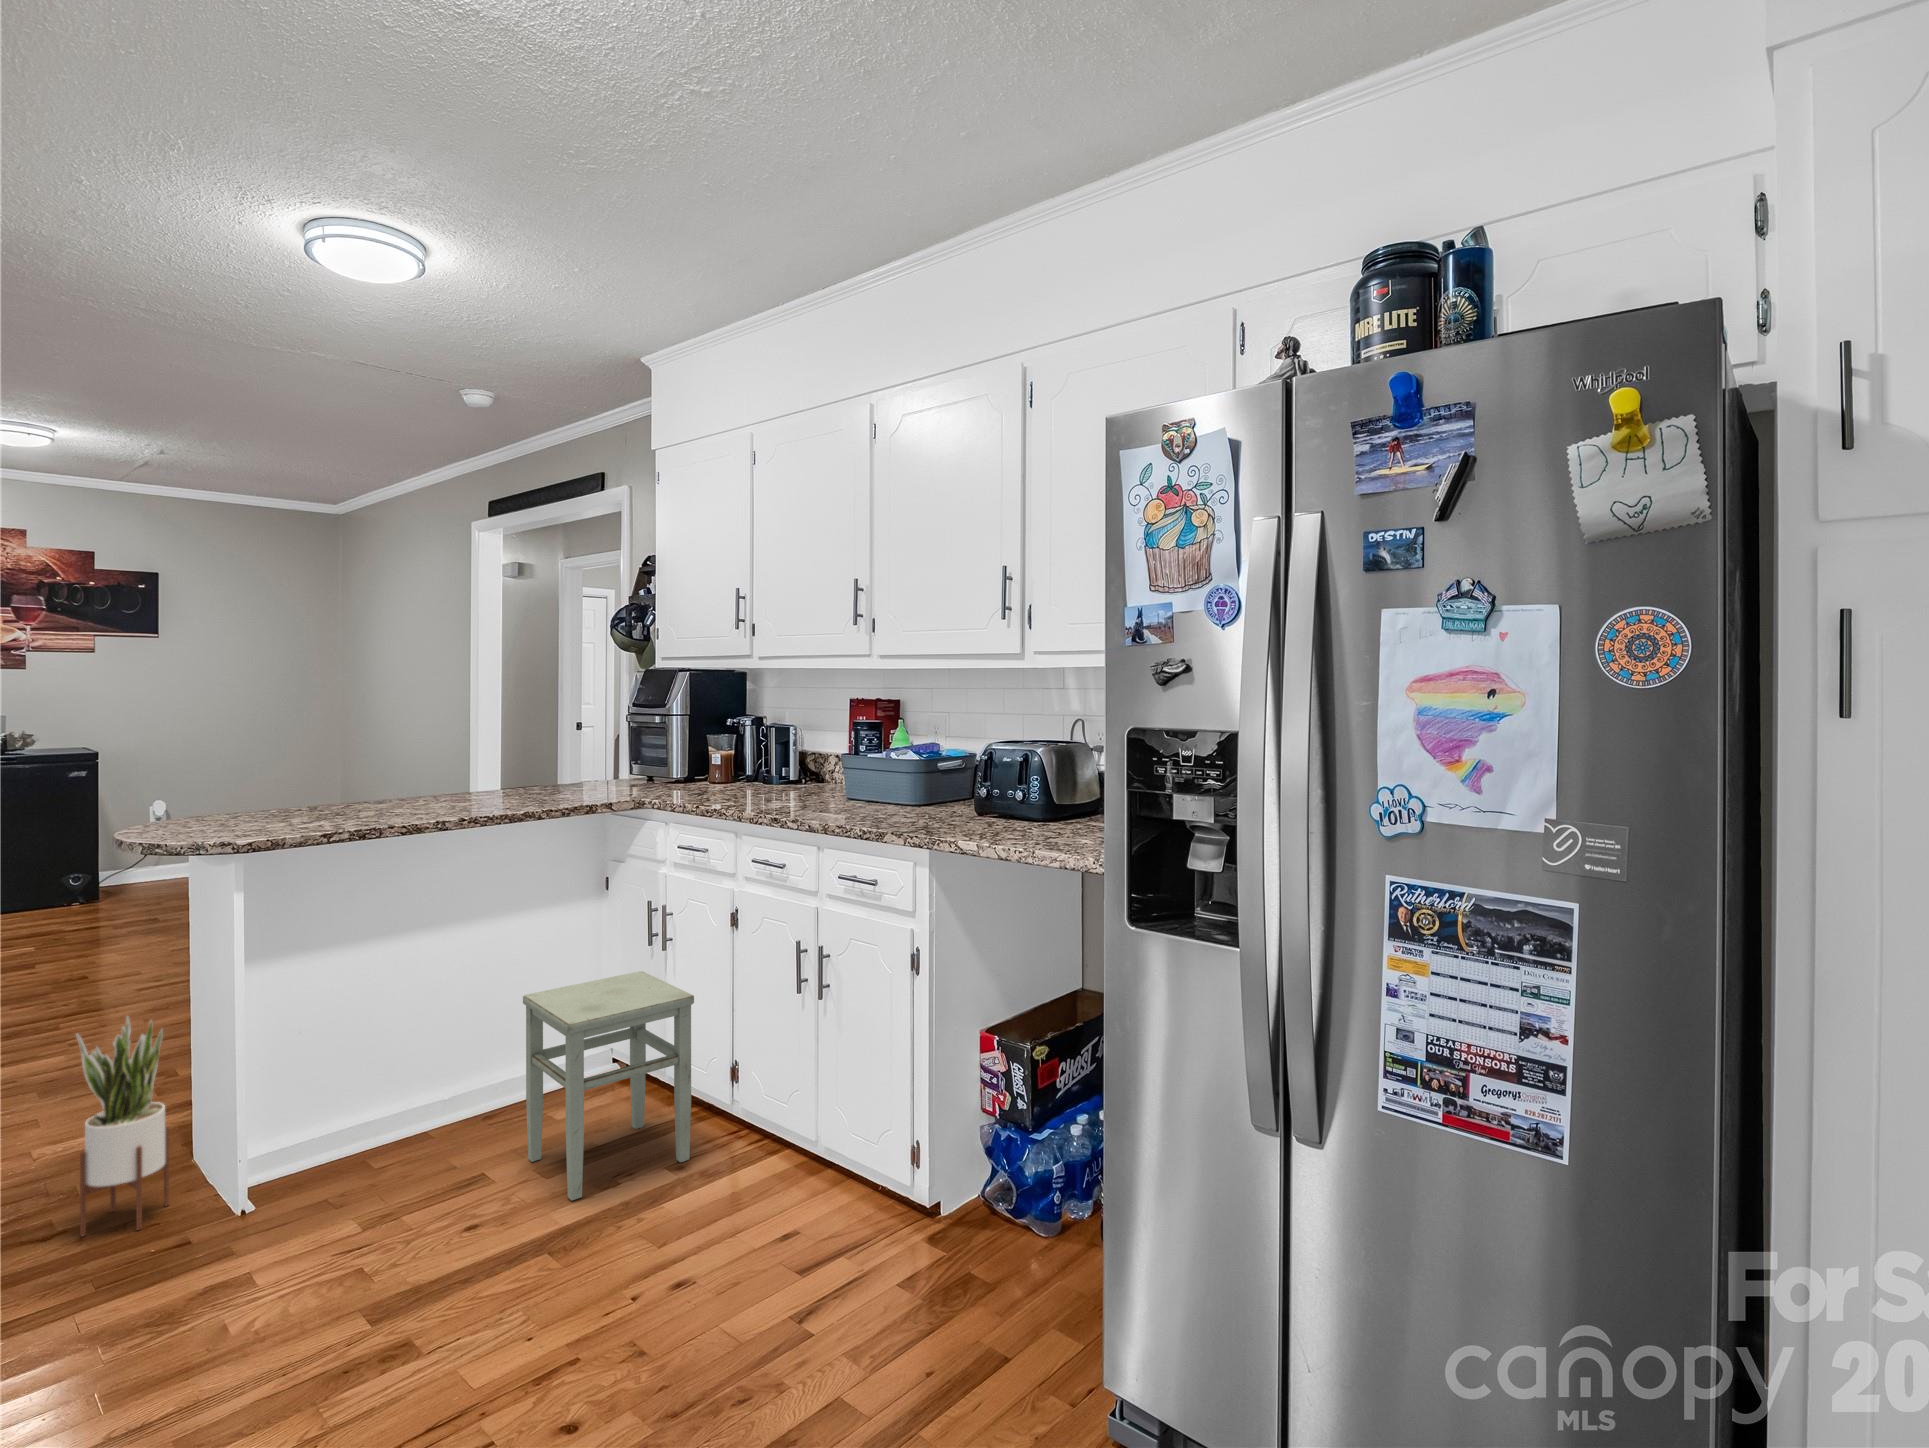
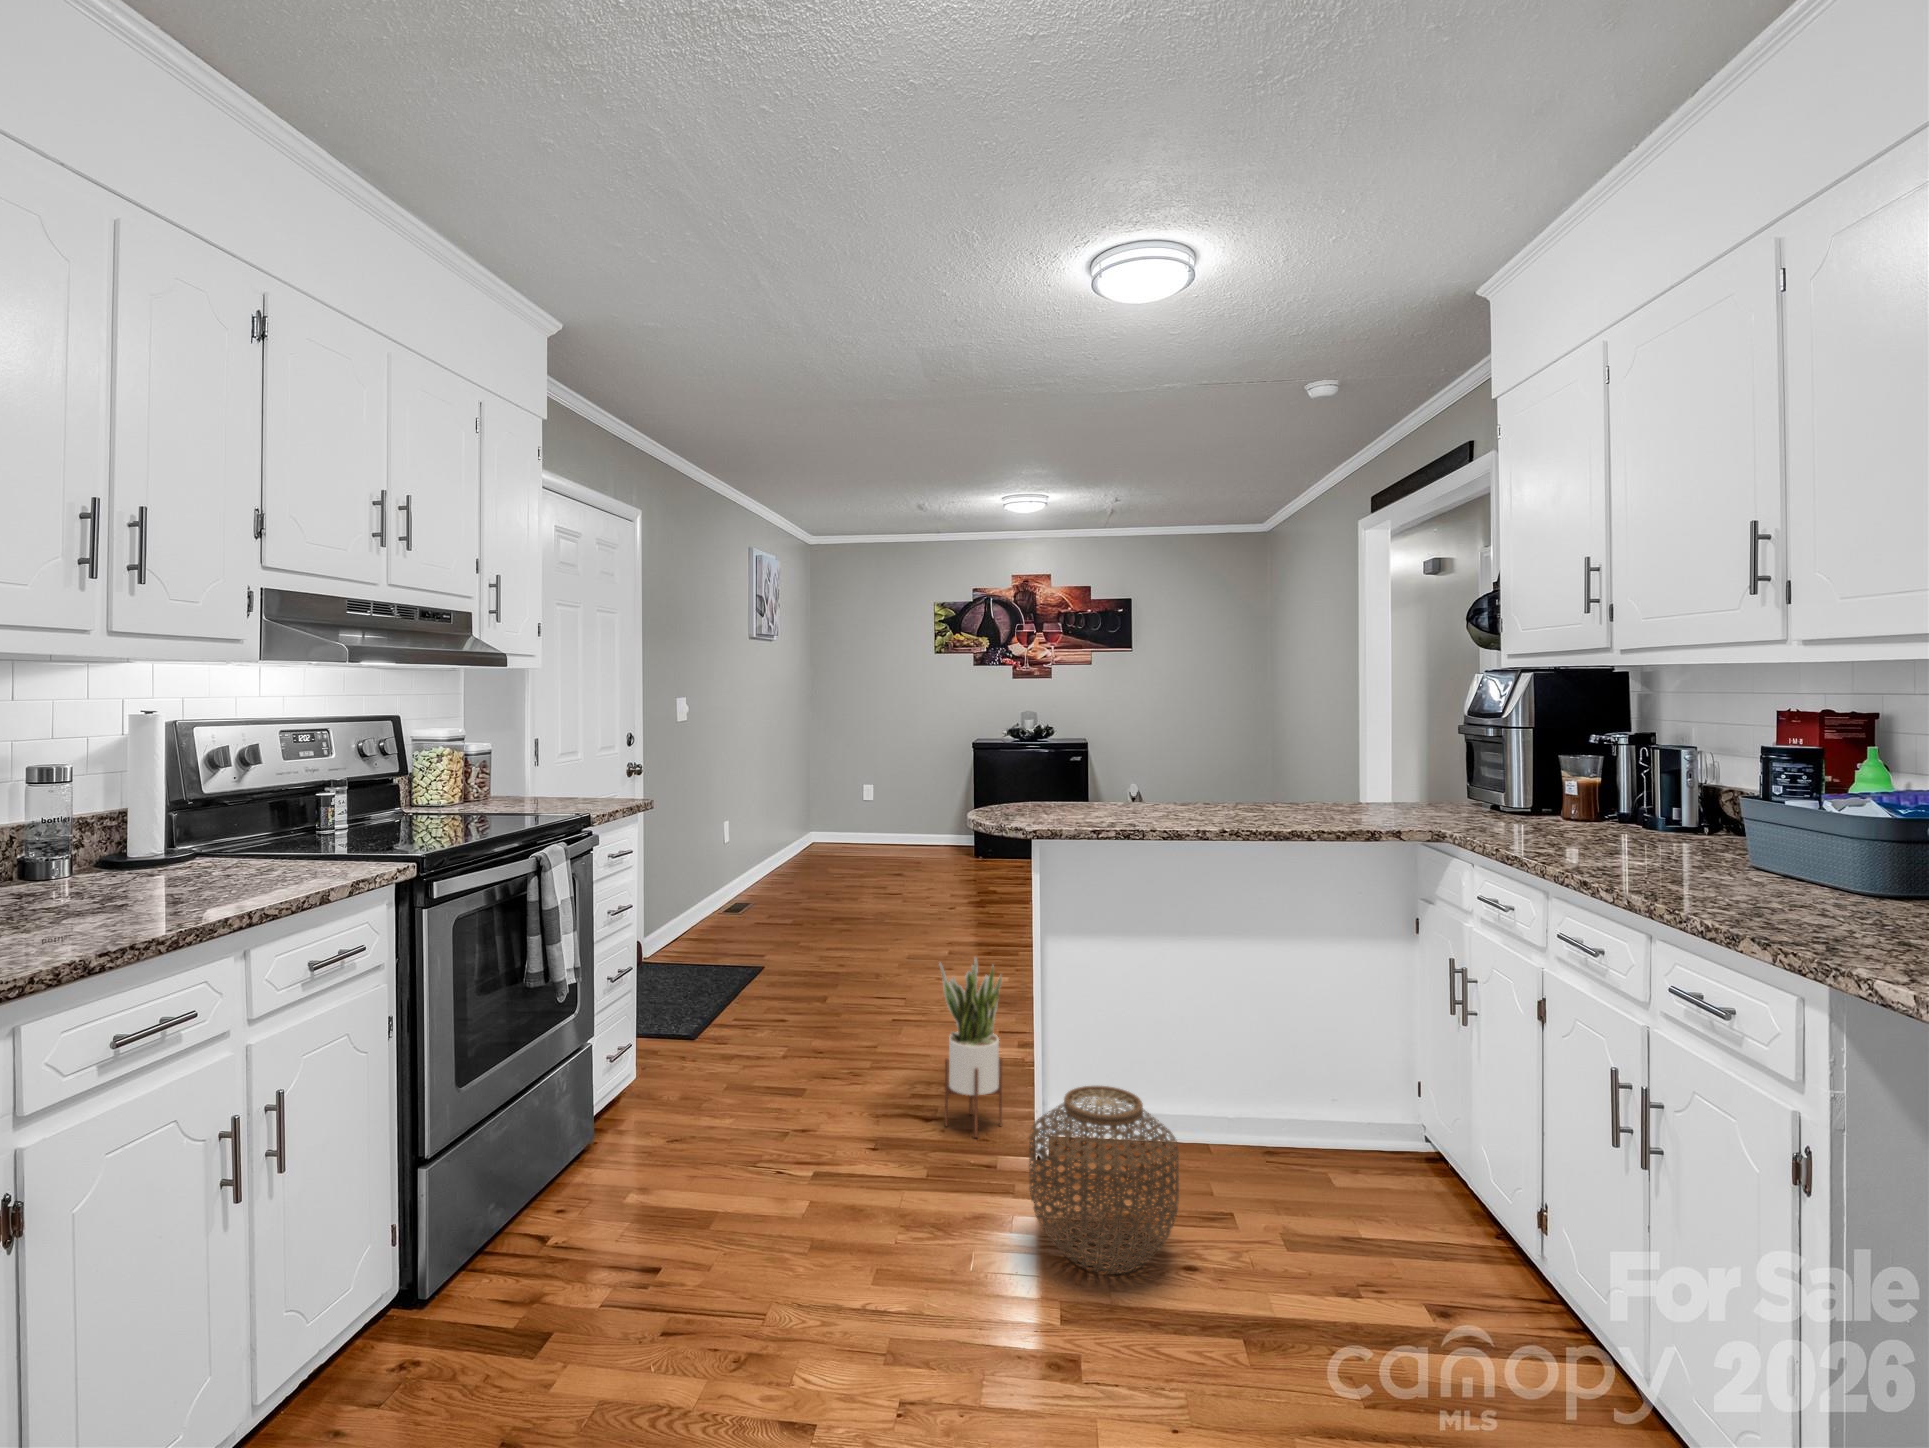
stool: present [523,971,694,1201] -> none [1273,1033,1466,1314]
woven basket: none [284,1089,459,1277] -> present [1029,1086,1179,1274]

